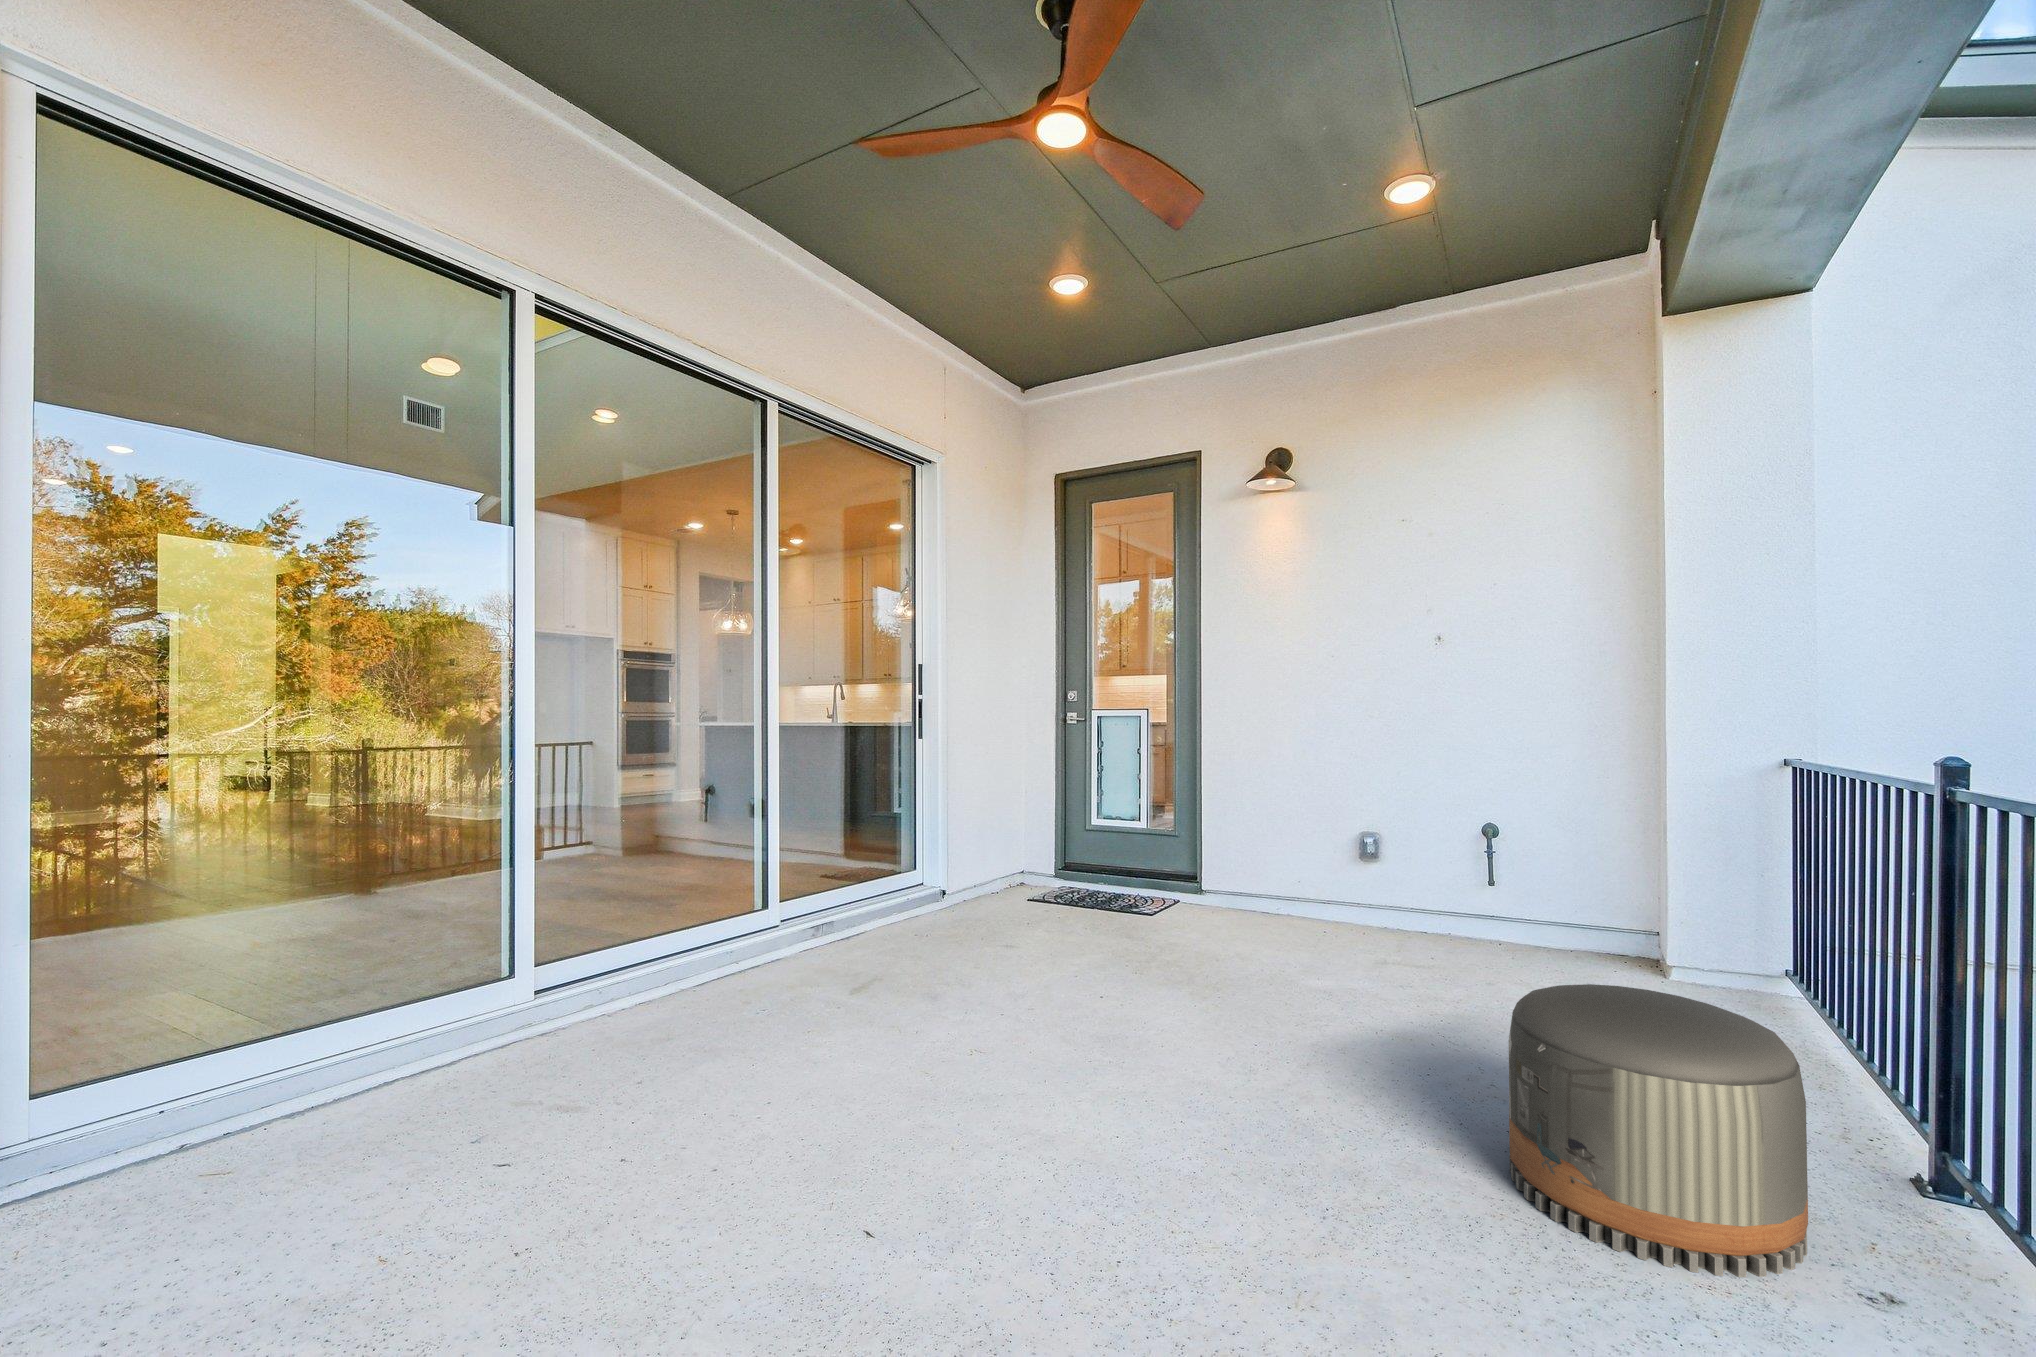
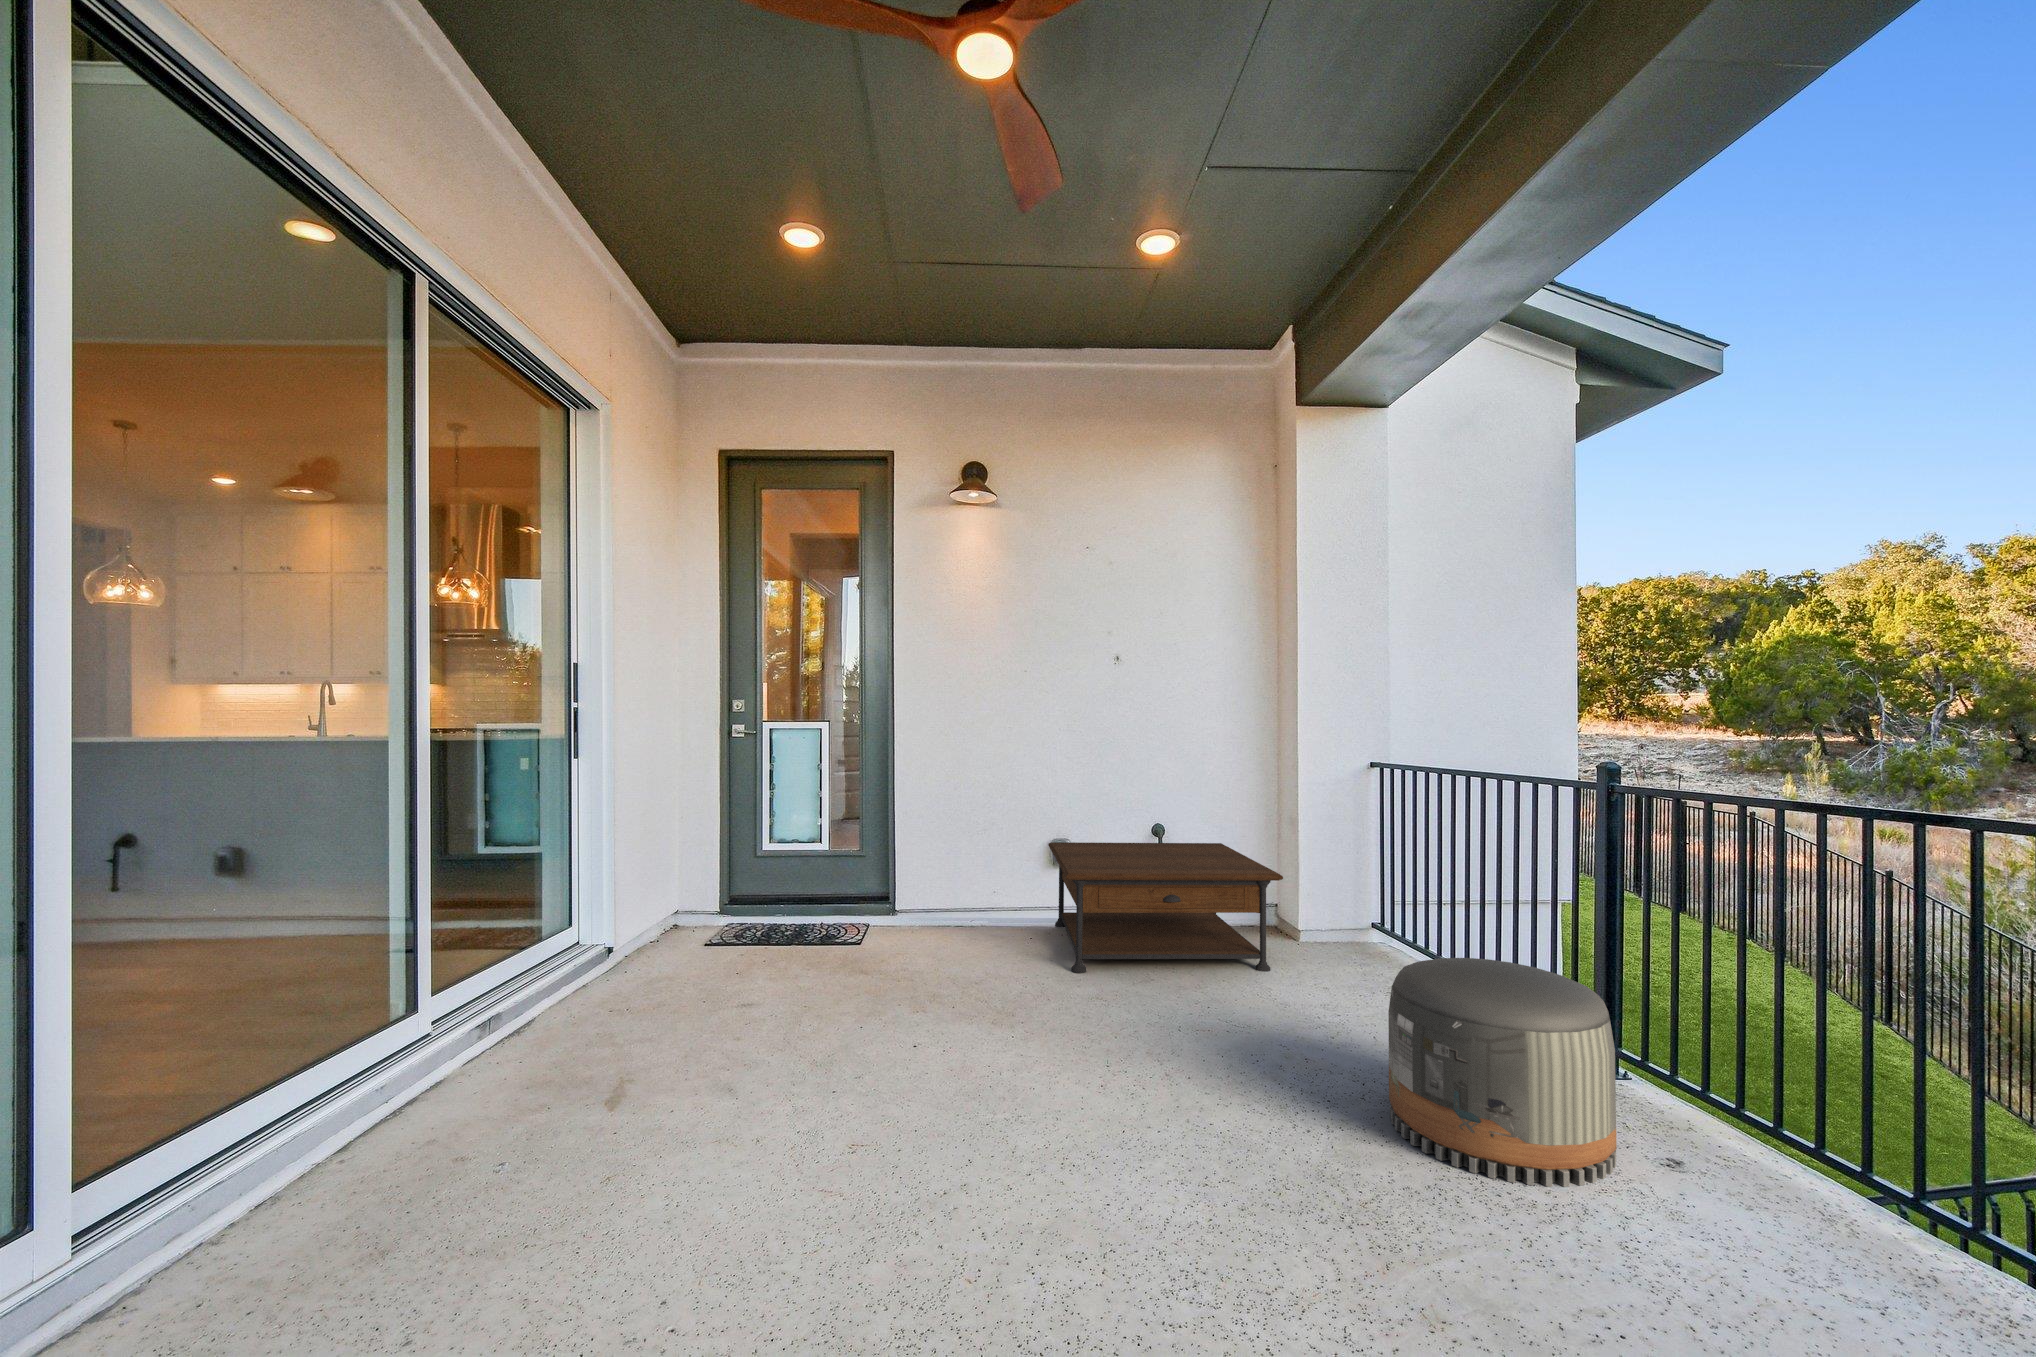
coffee table: none [1316,838,1583,1003] -> present [1048,842,1283,973]

